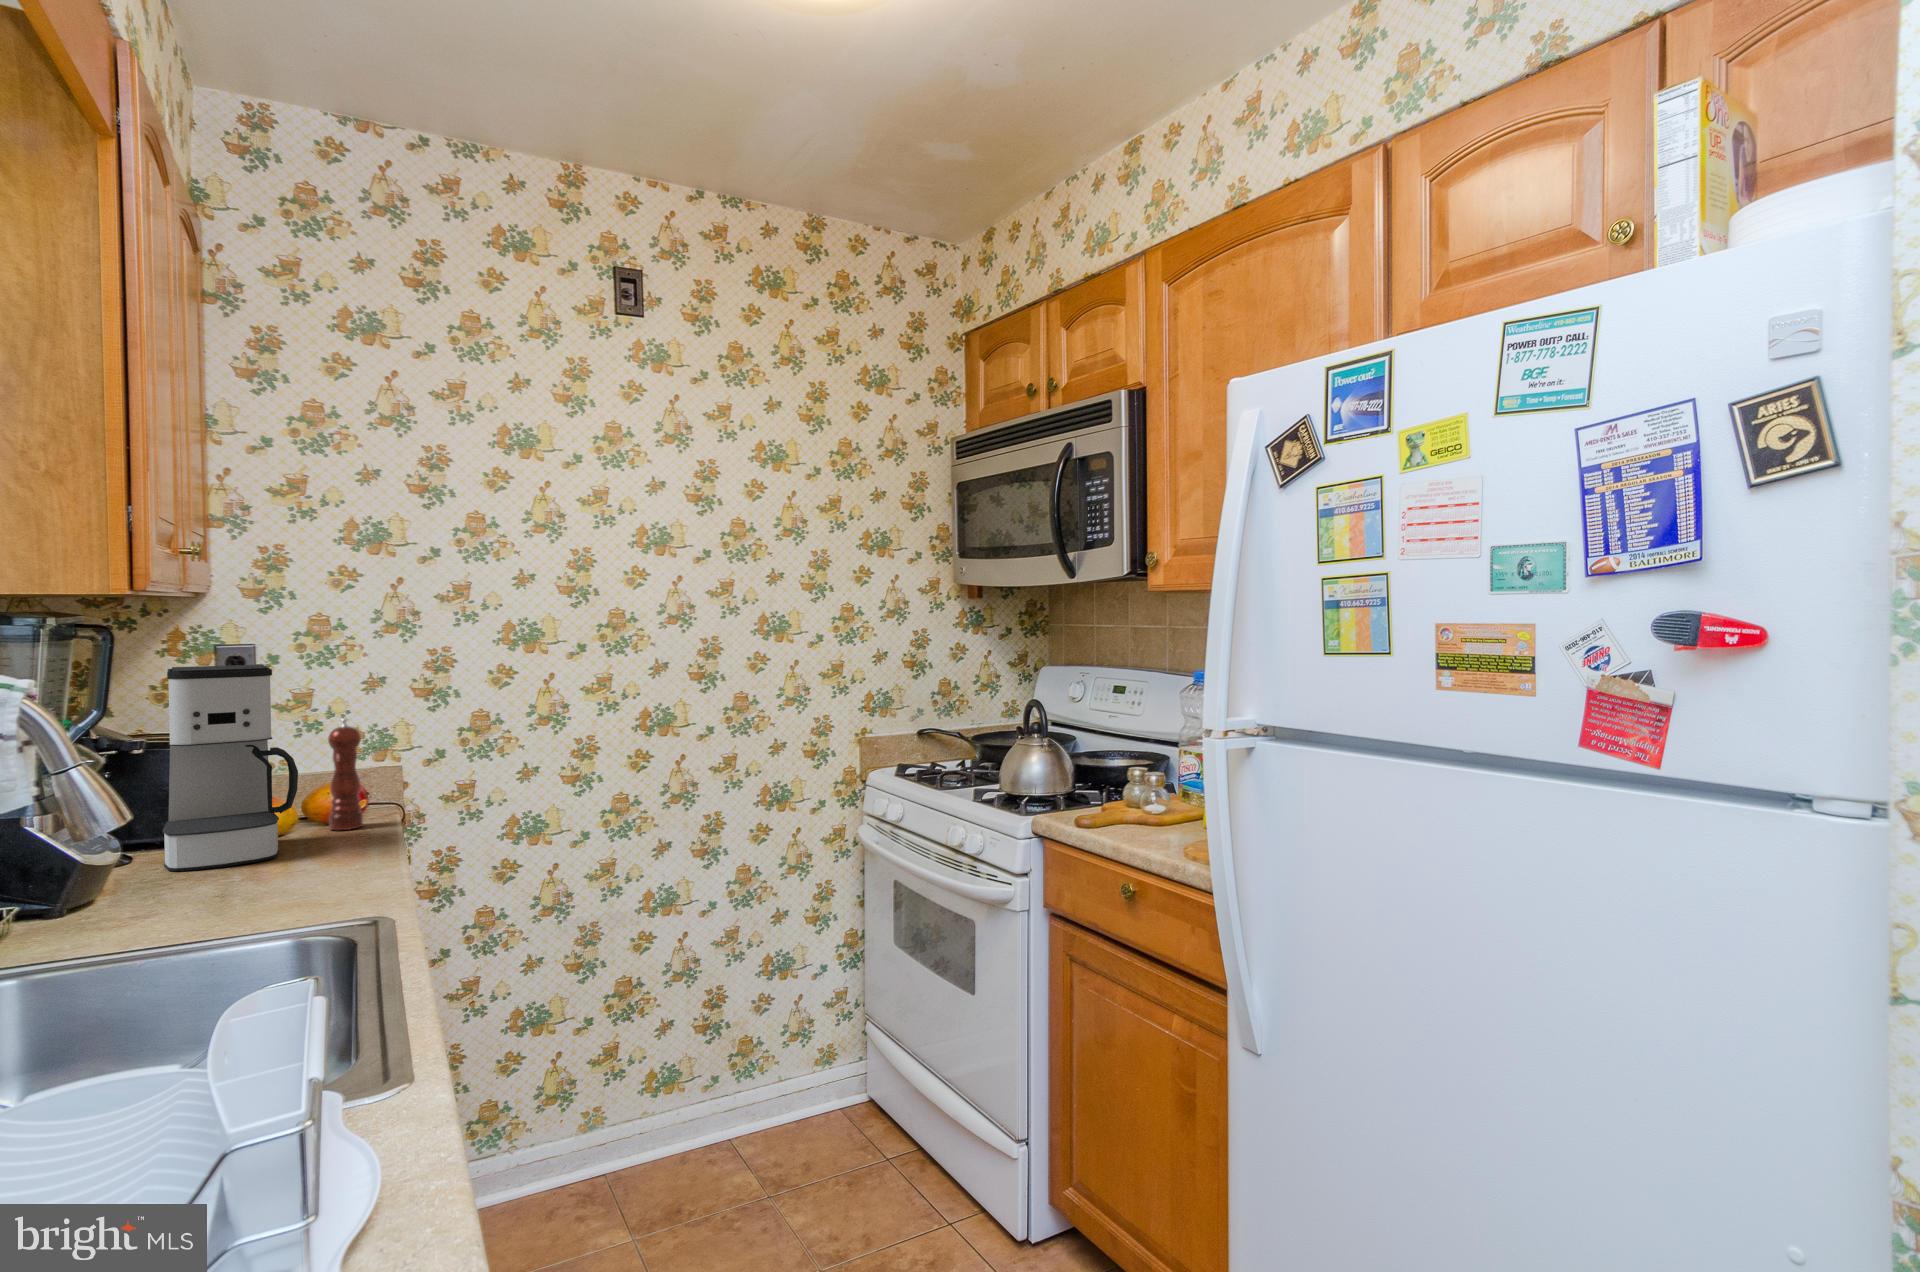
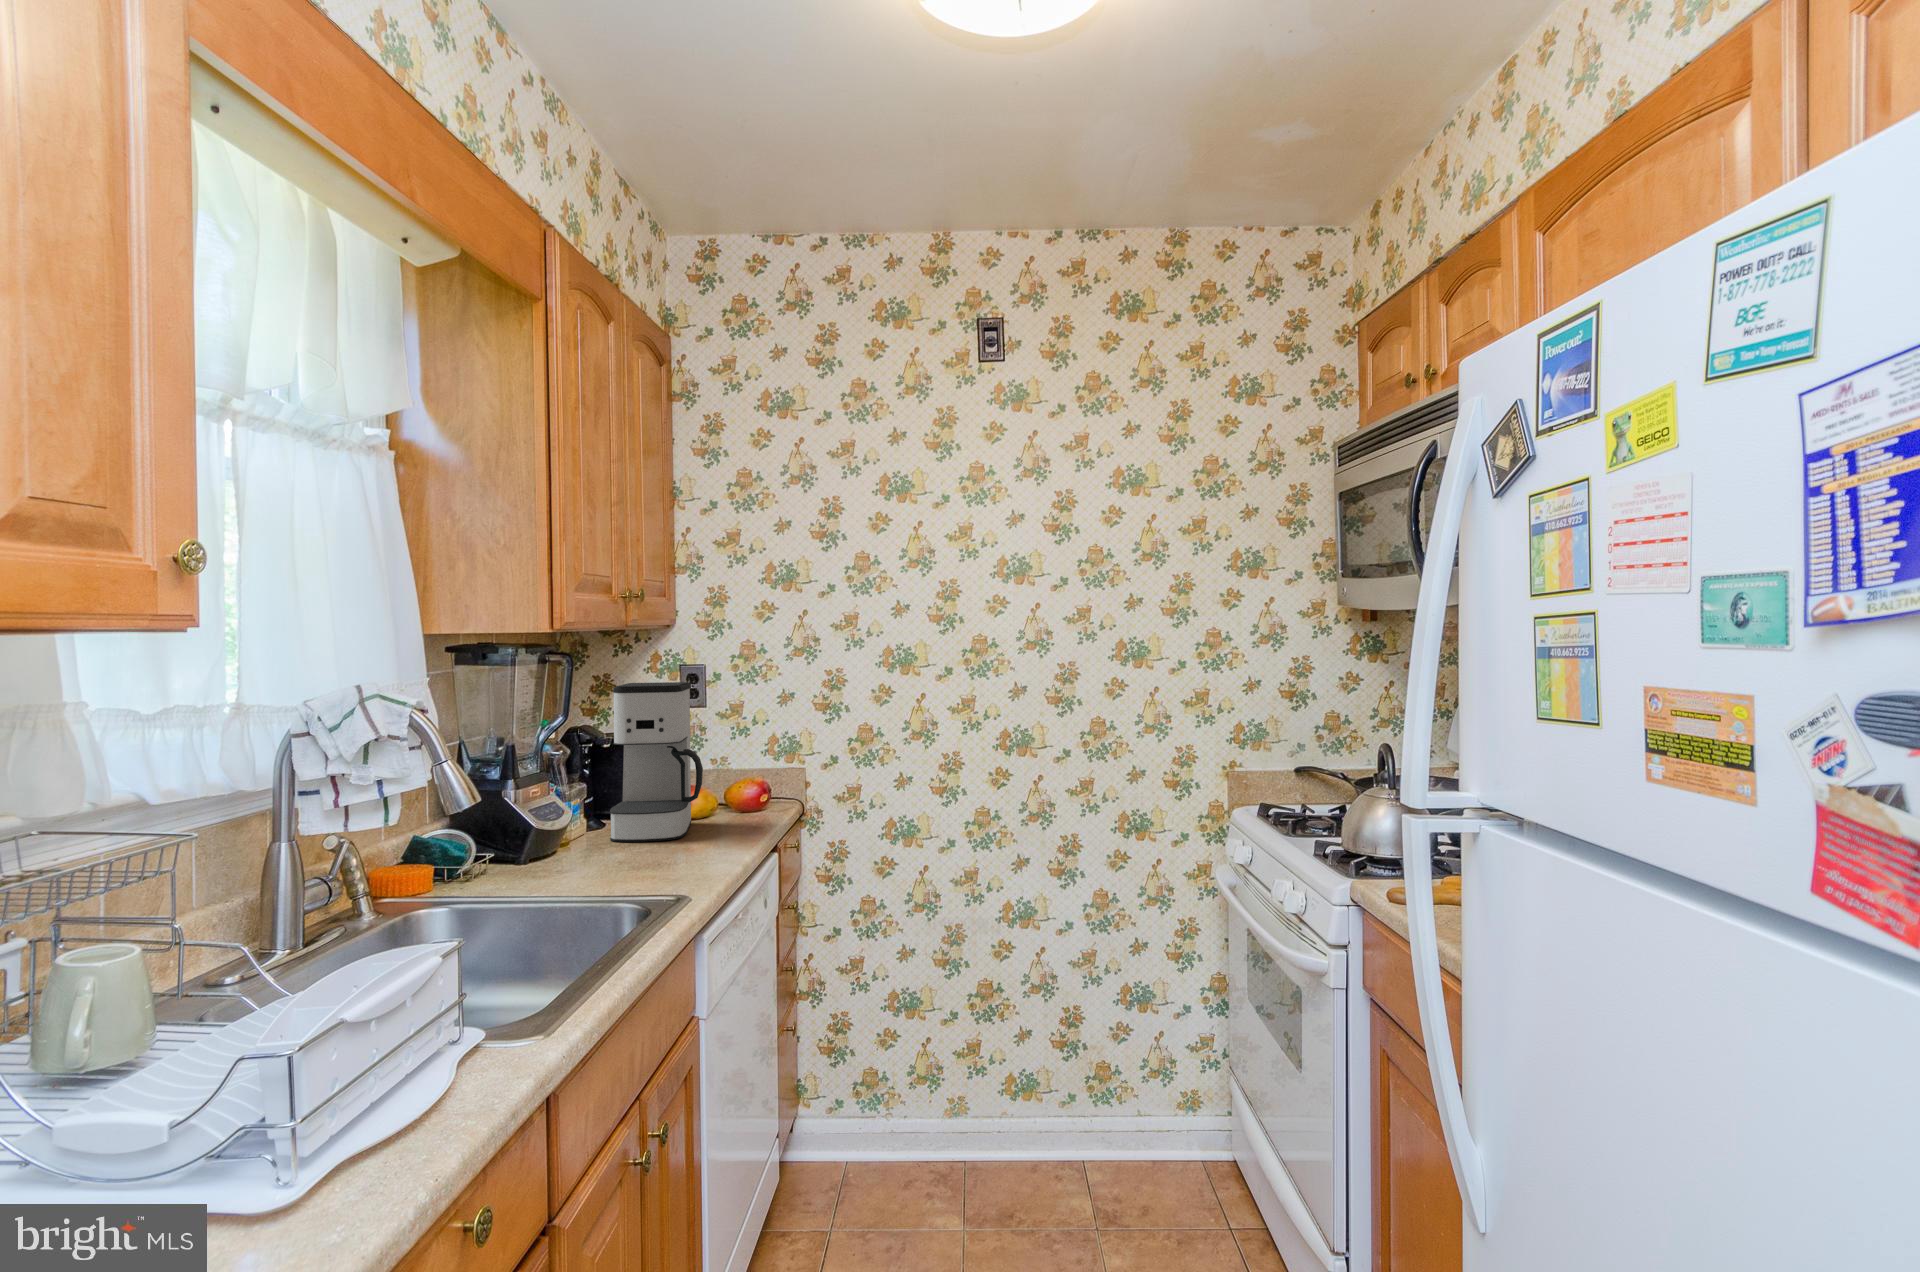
pepper mill: present [328,719,363,830] -> none [737,728,761,820]

